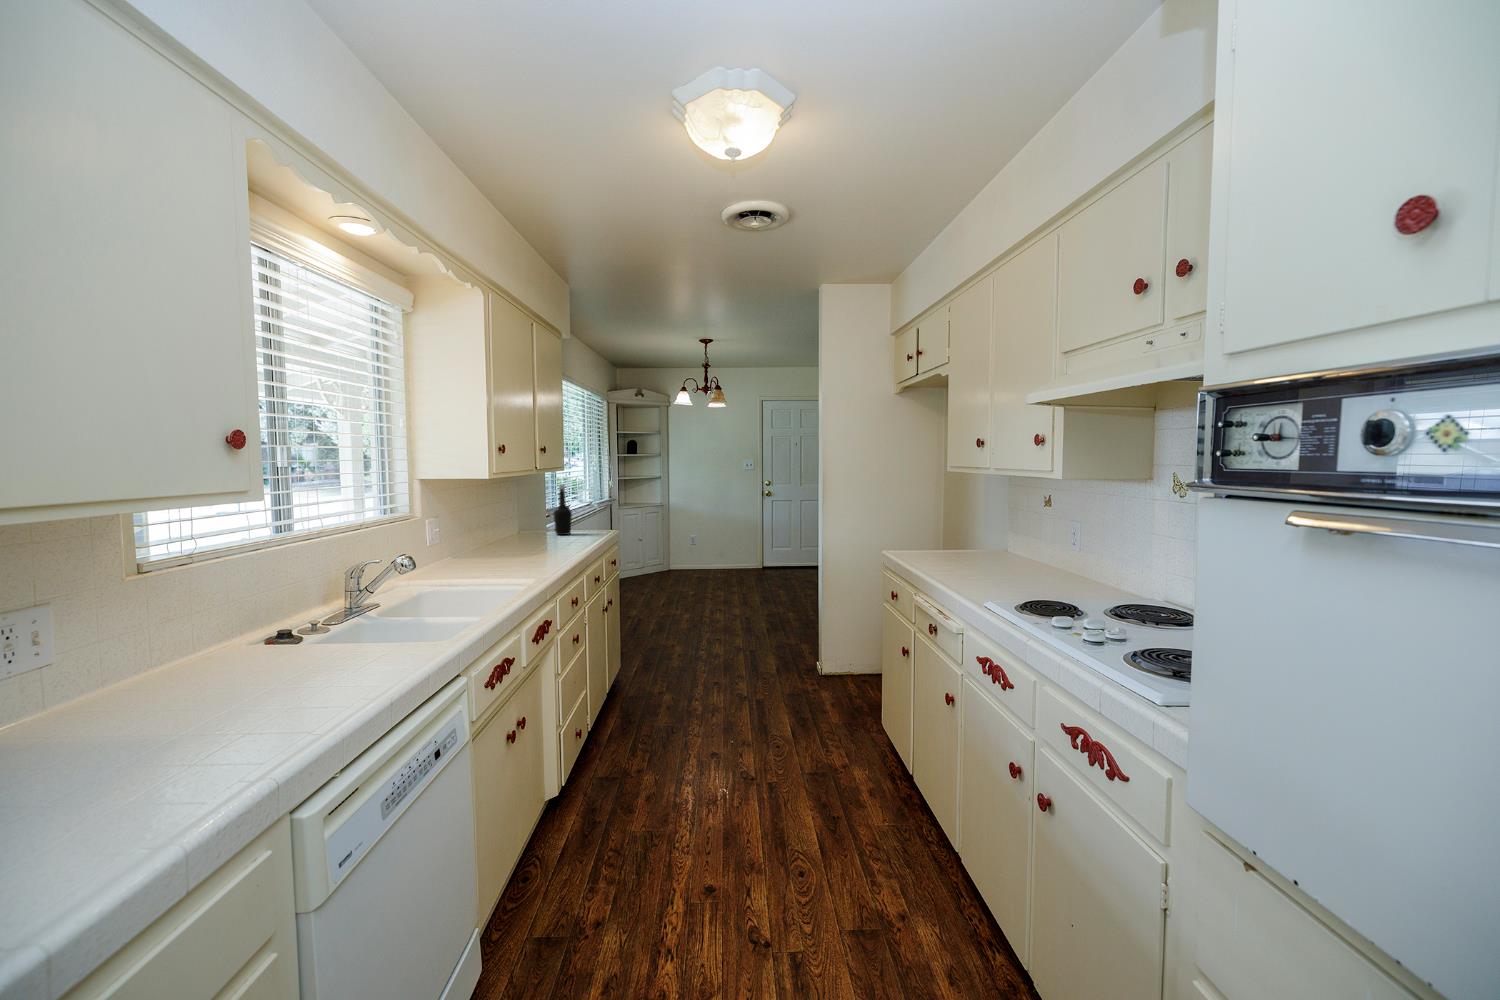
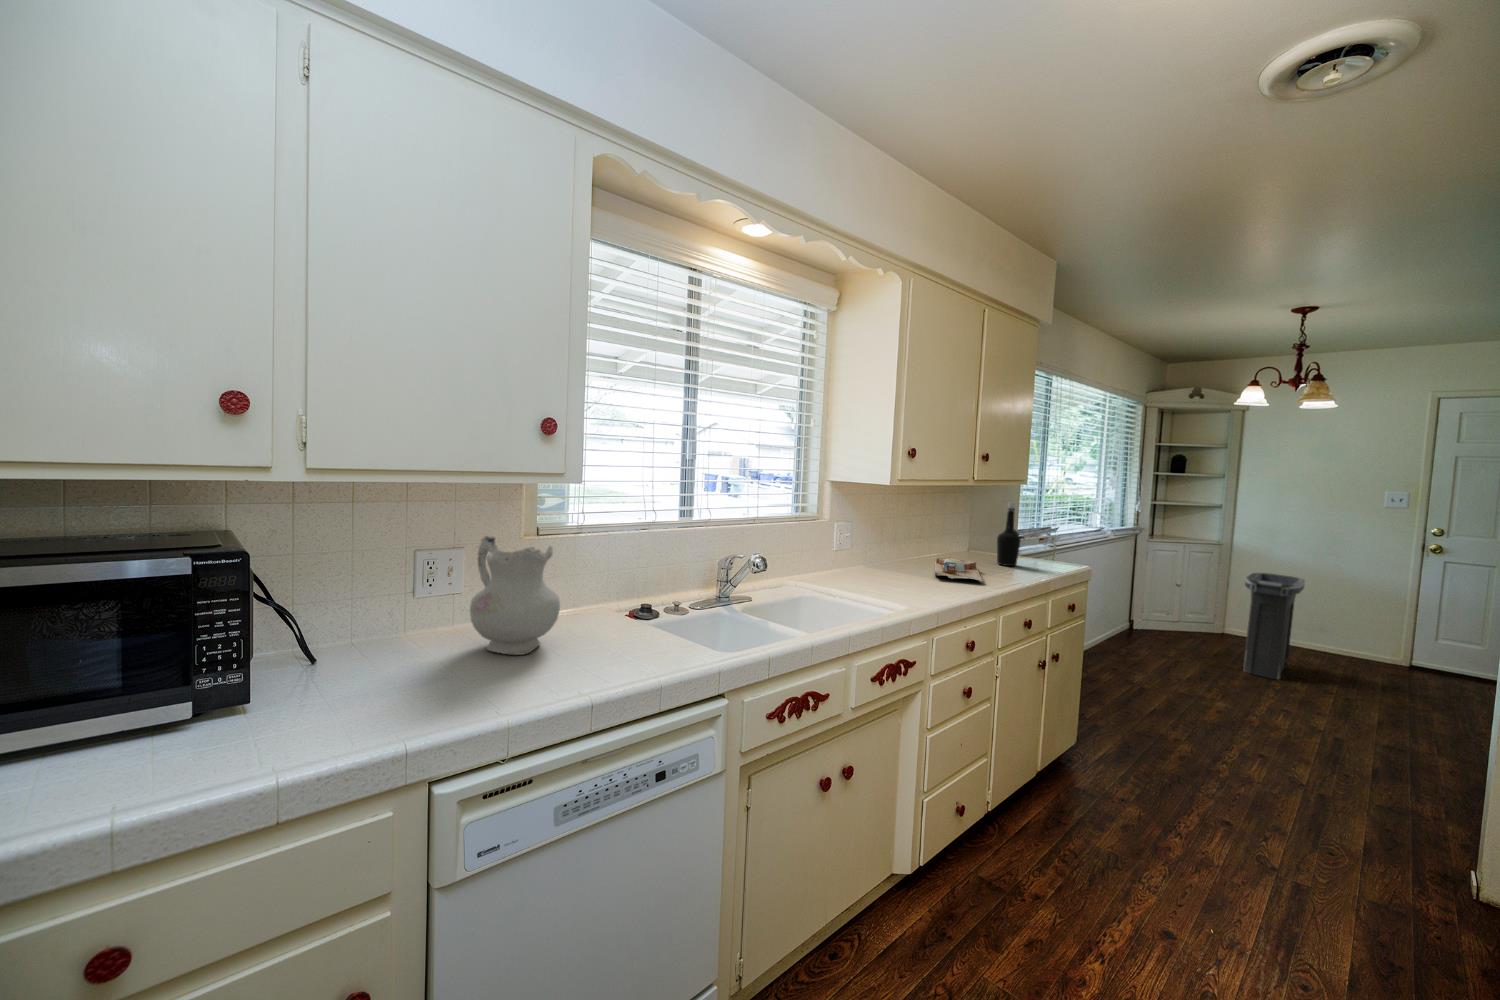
trash can: none [680,516,707,583] -> present [1243,573,1305,679]
cutting board: none [511,535,565,551] -> present [935,557,983,584]
ceramic pitcher: none [84,578,249,722] -> present [470,536,560,655]

